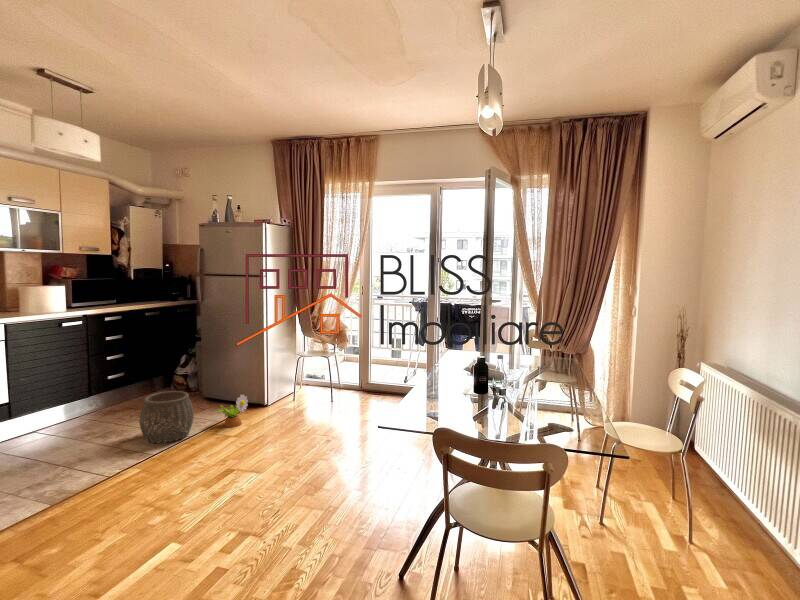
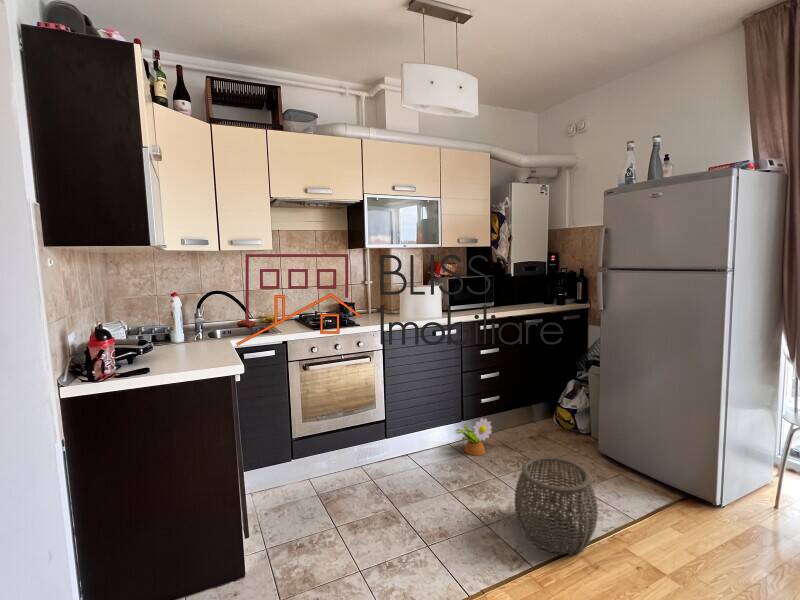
decorative plant: present [216,395,248,427] -> present [456,418,493,456]

